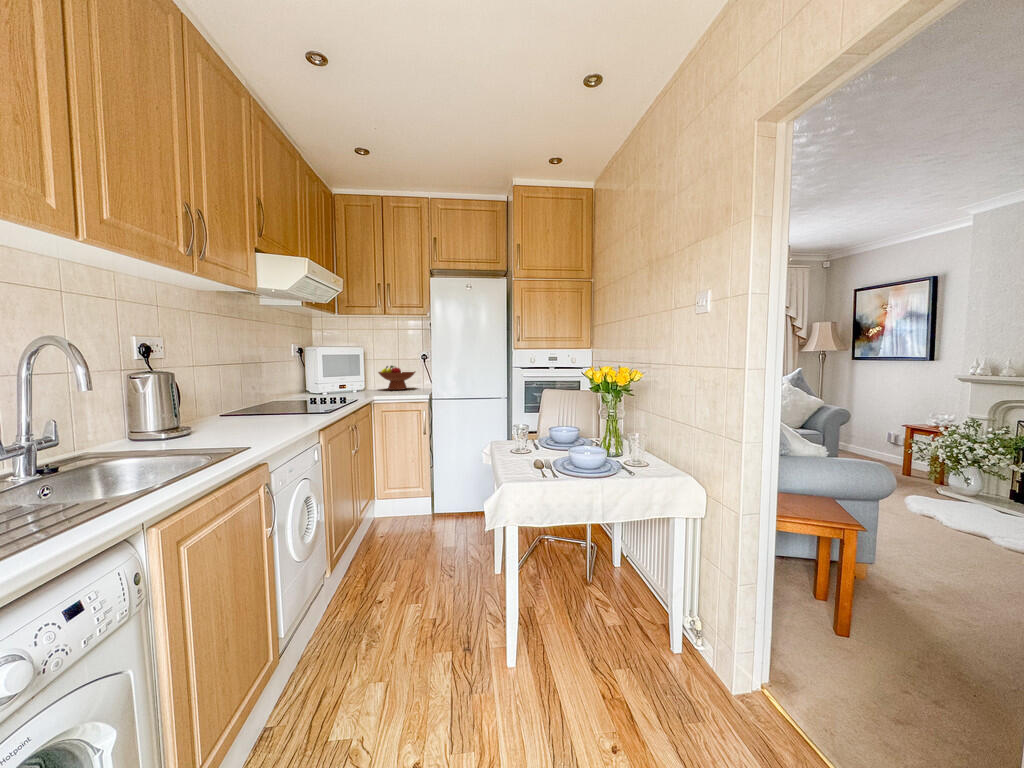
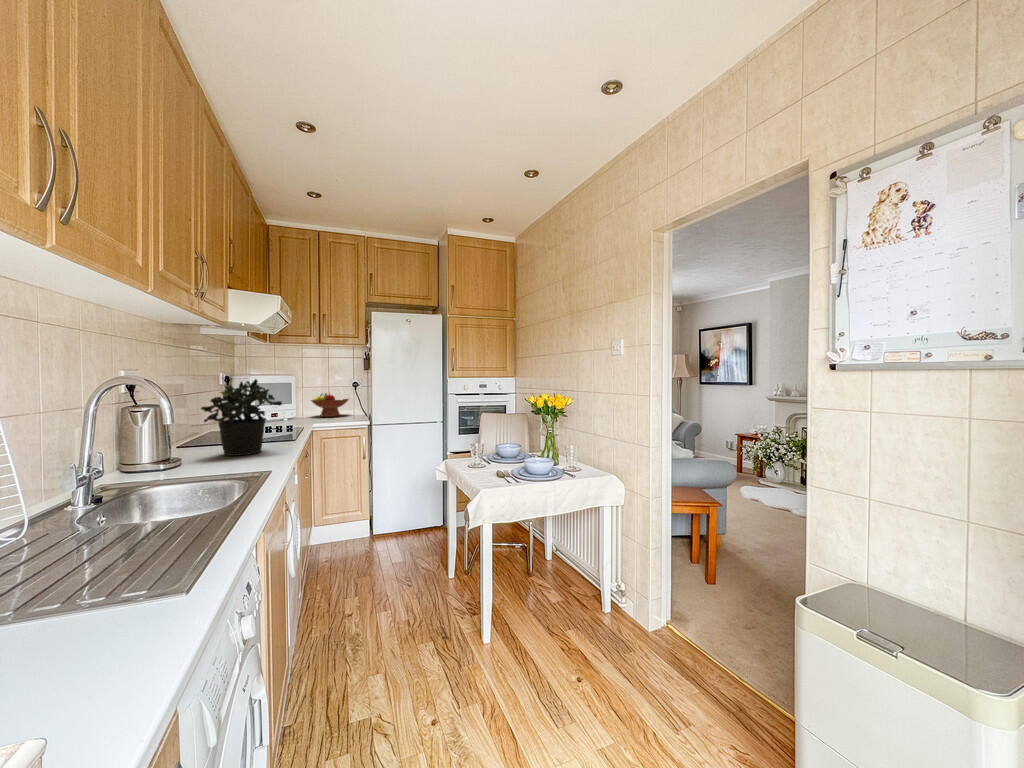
potted plant: none [216,346,300,427] -> present [201,379,282,456]

